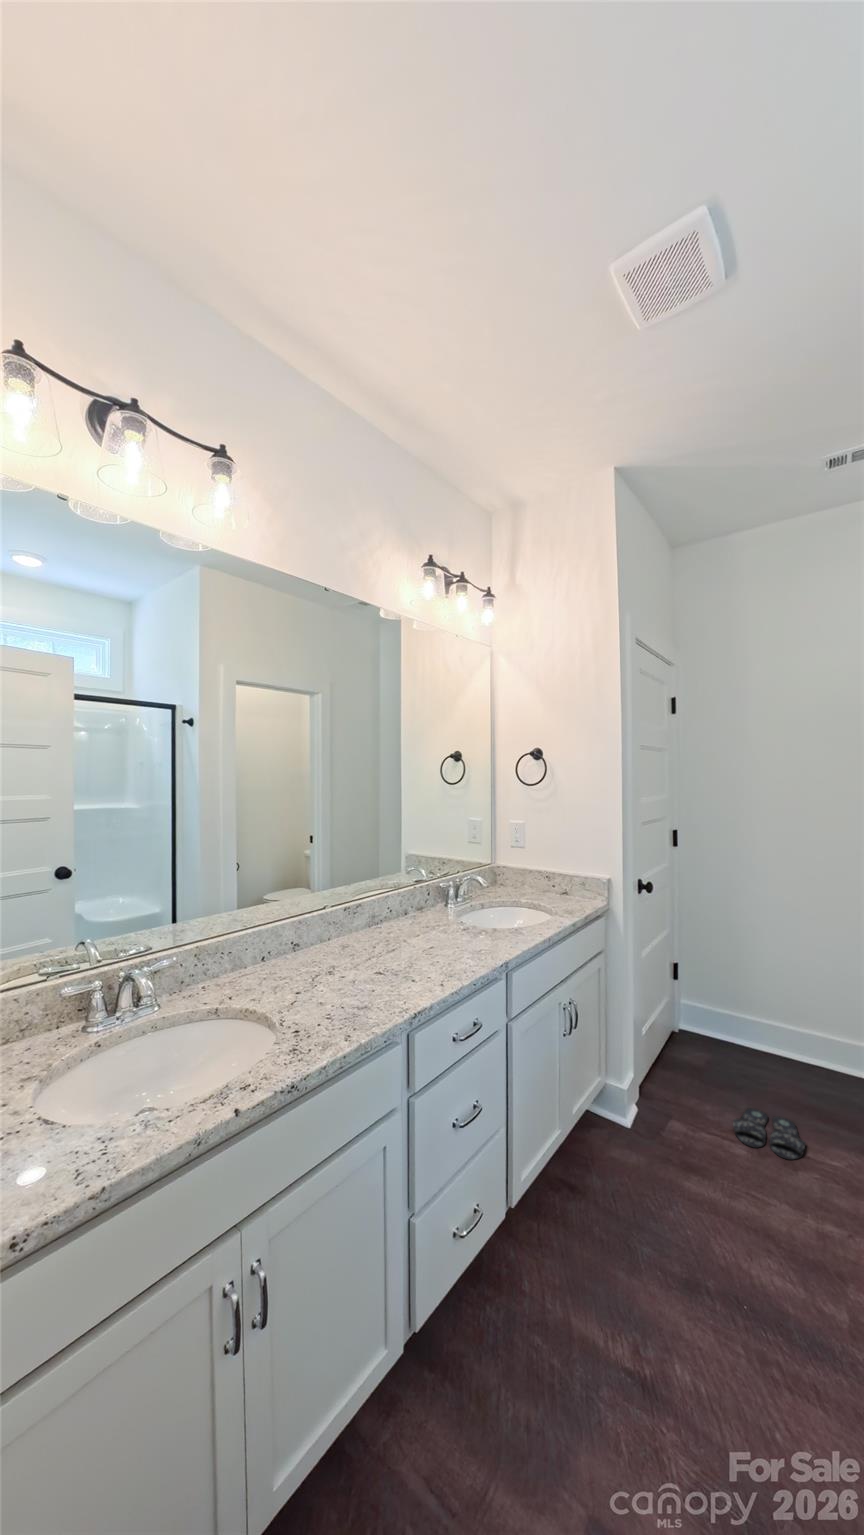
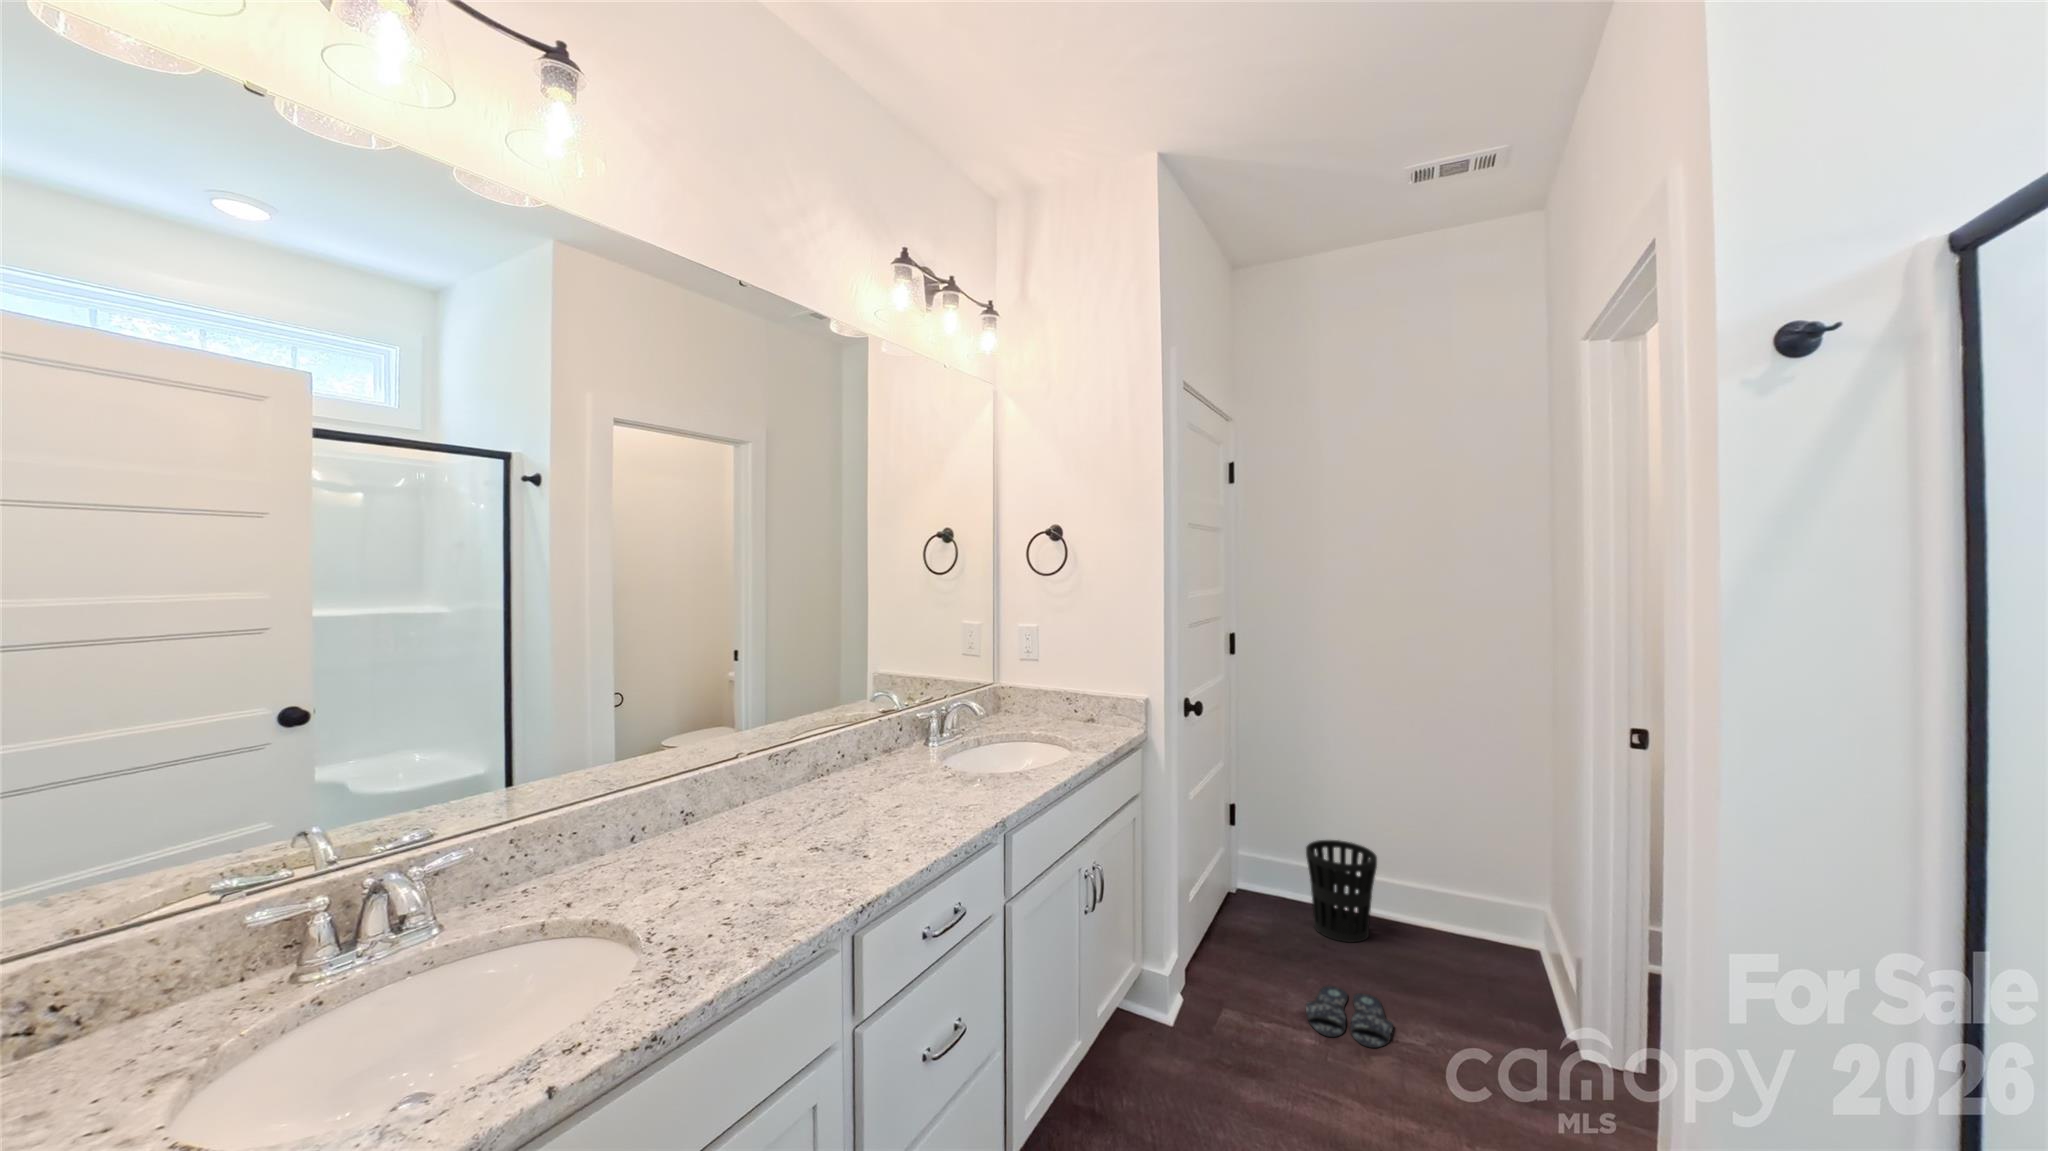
wastebasket: none [735,995,795,1077] -> present [1306,840,1377,942]

